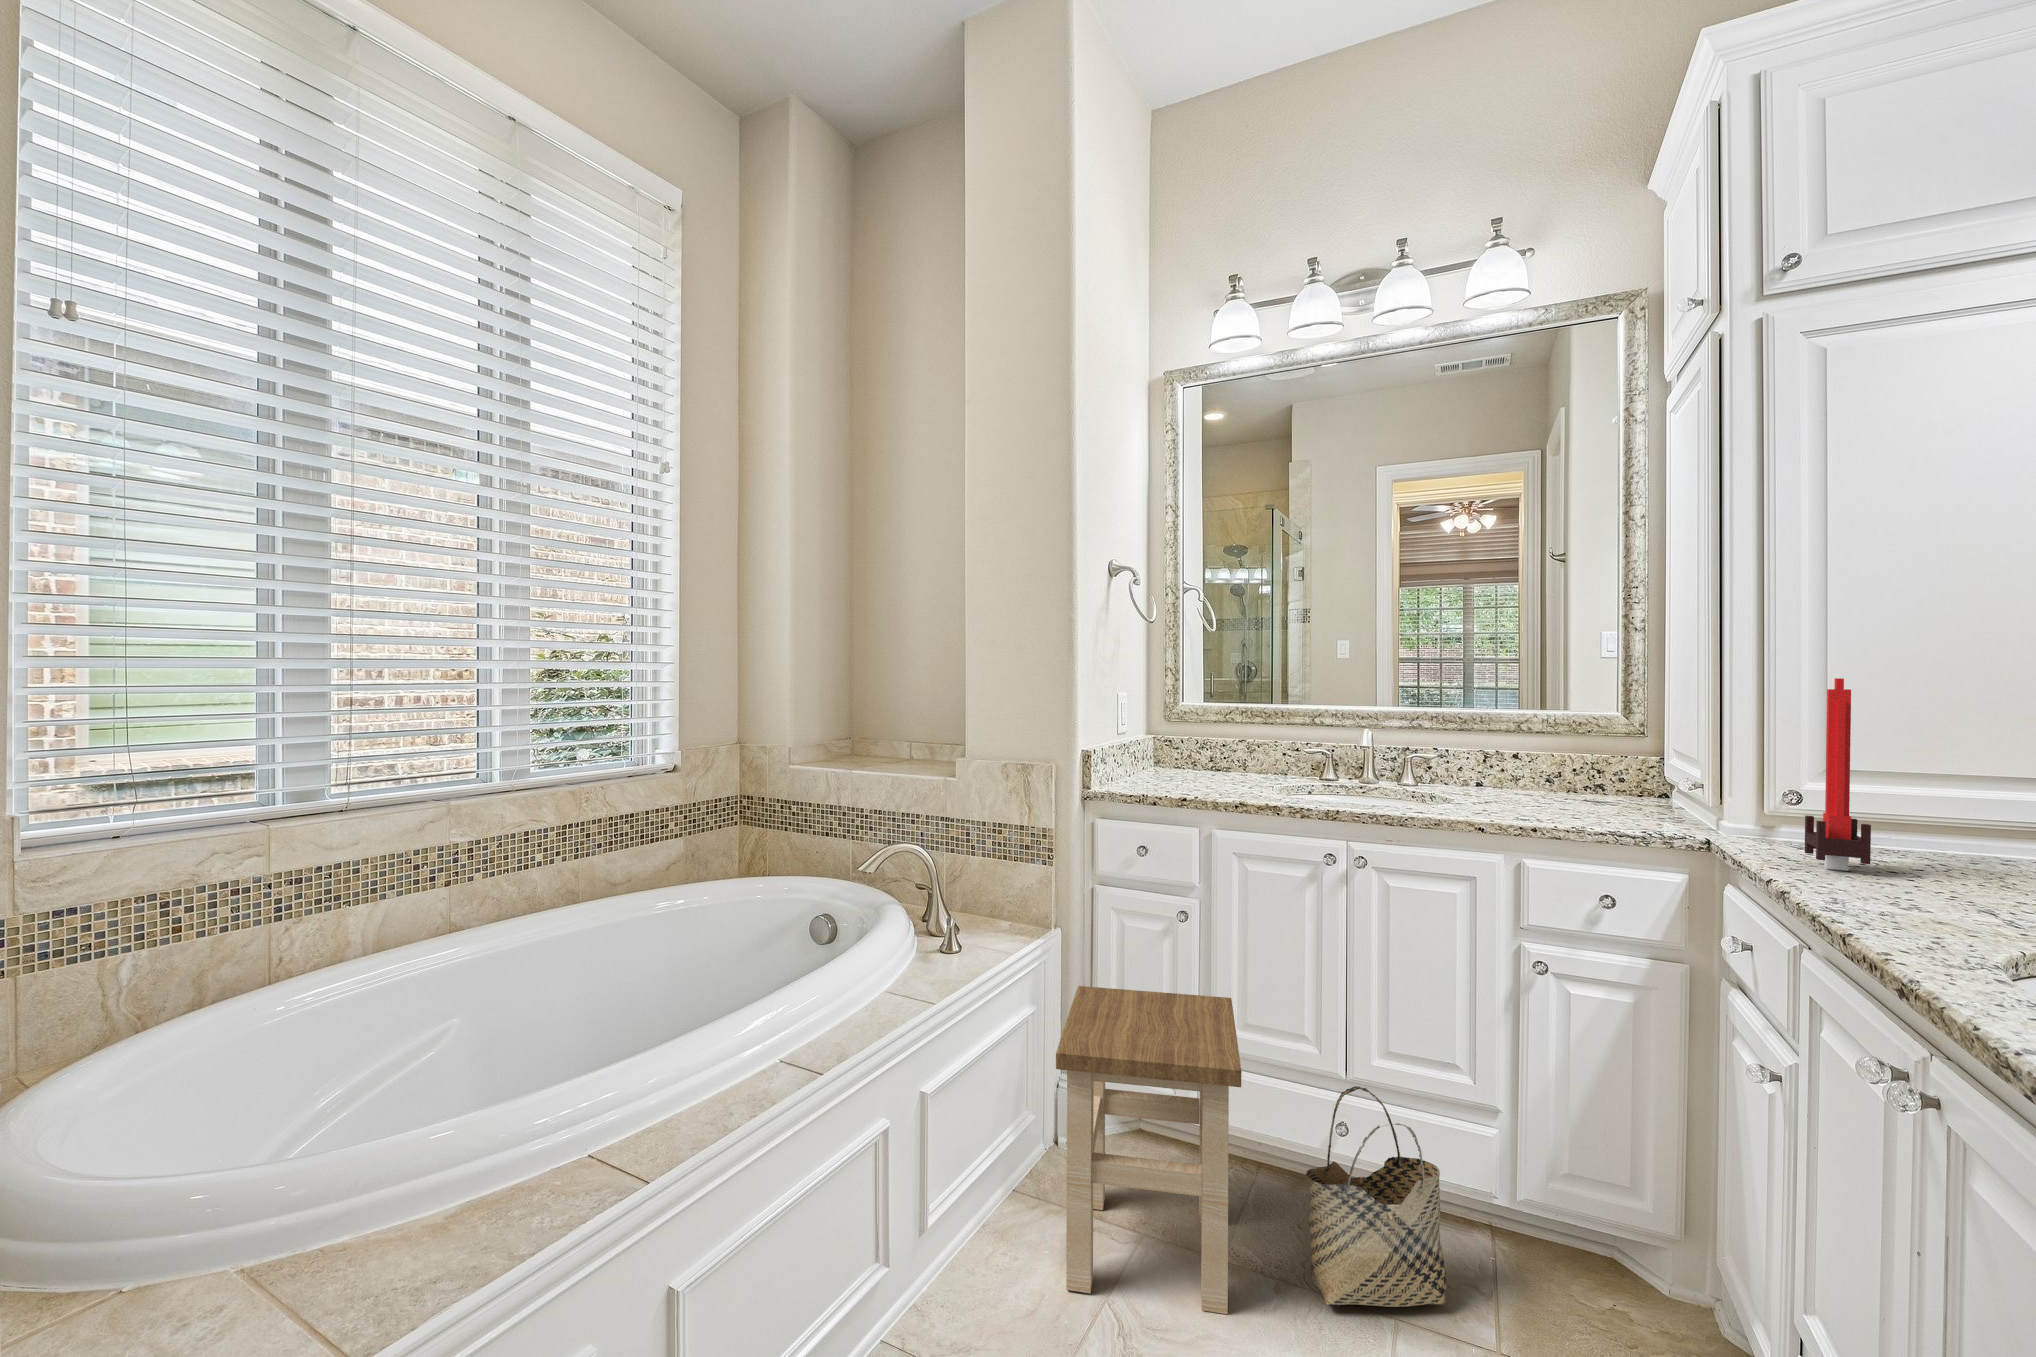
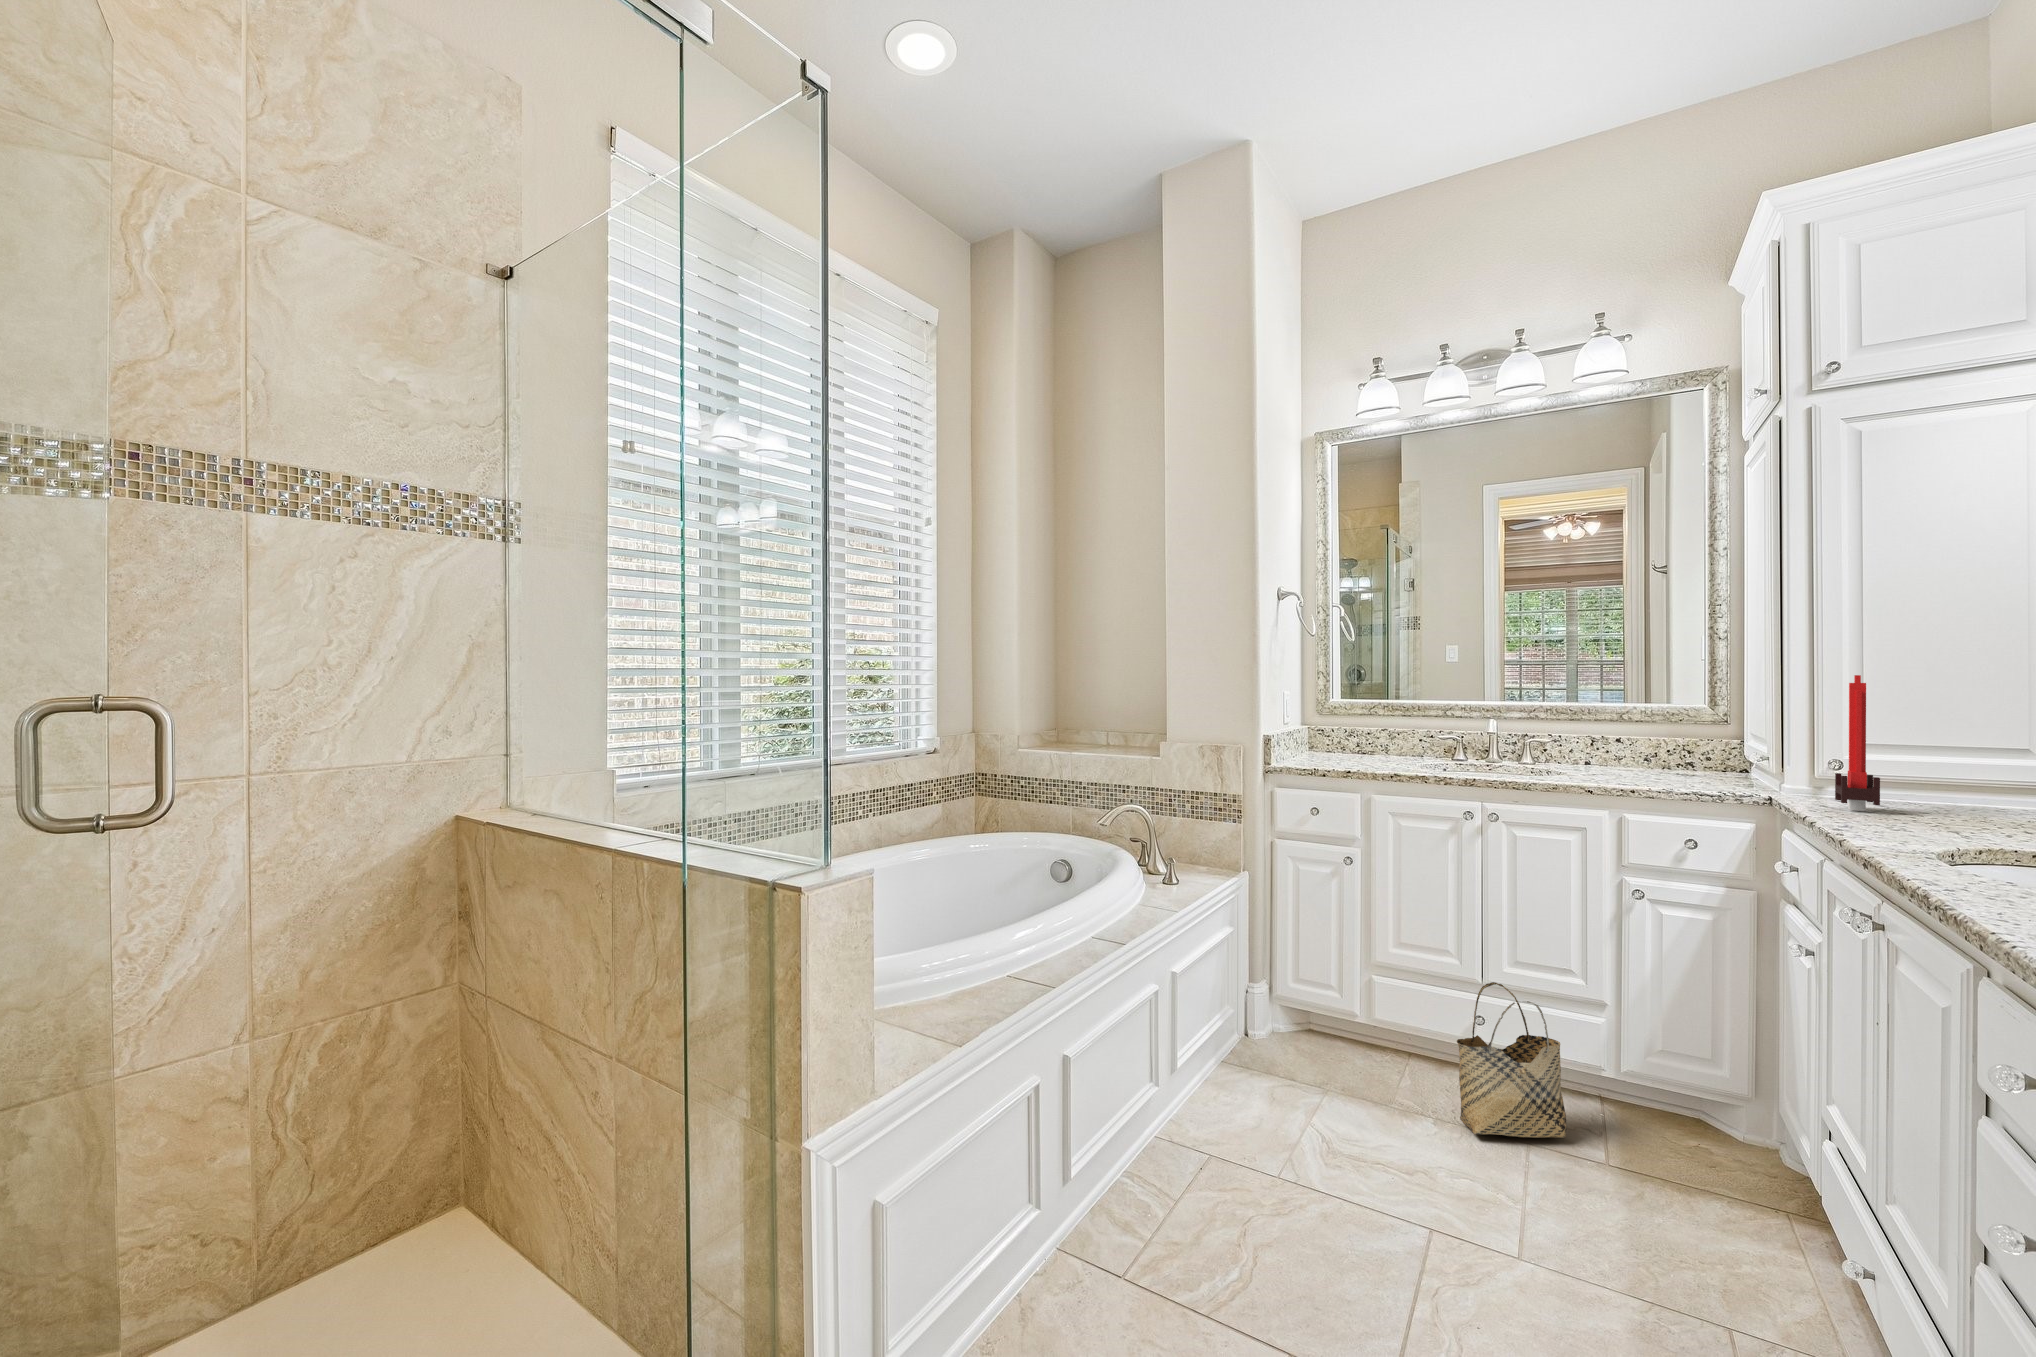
stool: present [1056,986,1241,1314] -> none [1269,912,1410,1138]

